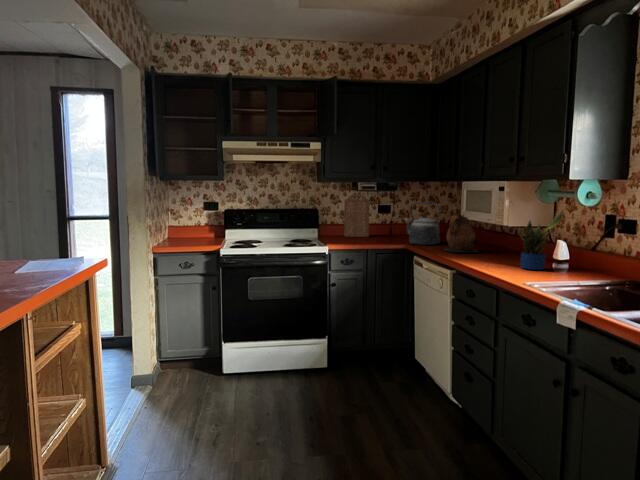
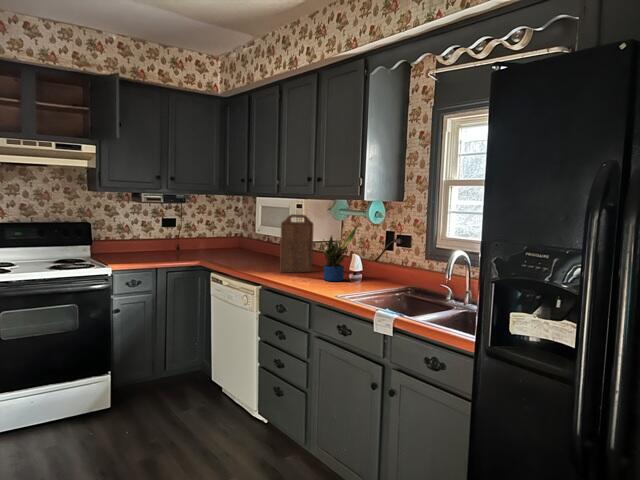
cutting board: present [344,194,369,237] -> present [280,214,314,273]
kettle: present [405,202,441,245] -> none [197,217,236,261]
ceramic pitcher: present [445,213,479,252] -> none [242,228,279,268]

